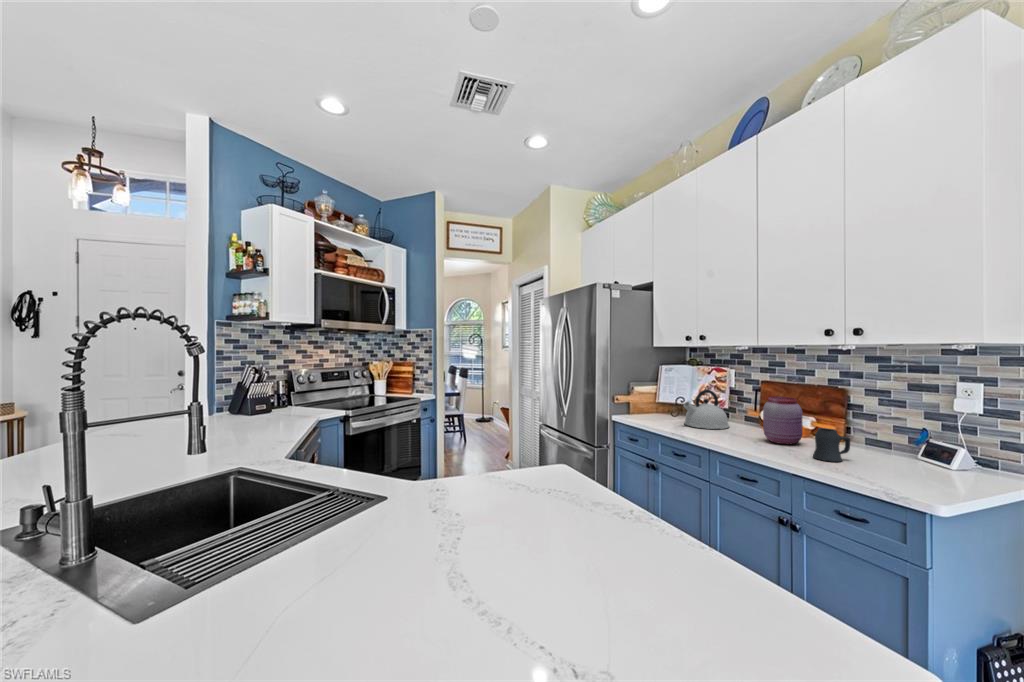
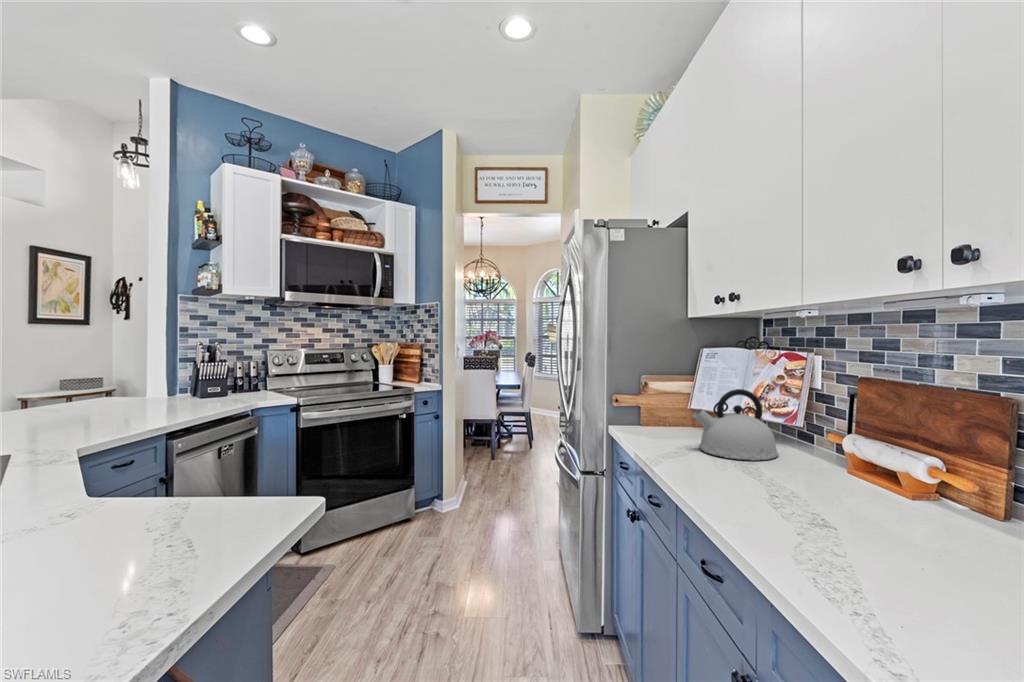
jar: present [763,397,803,444] -> none [801,408,883,508]
mug: present [813,428,850,462] -> none [857,485,952,571]

